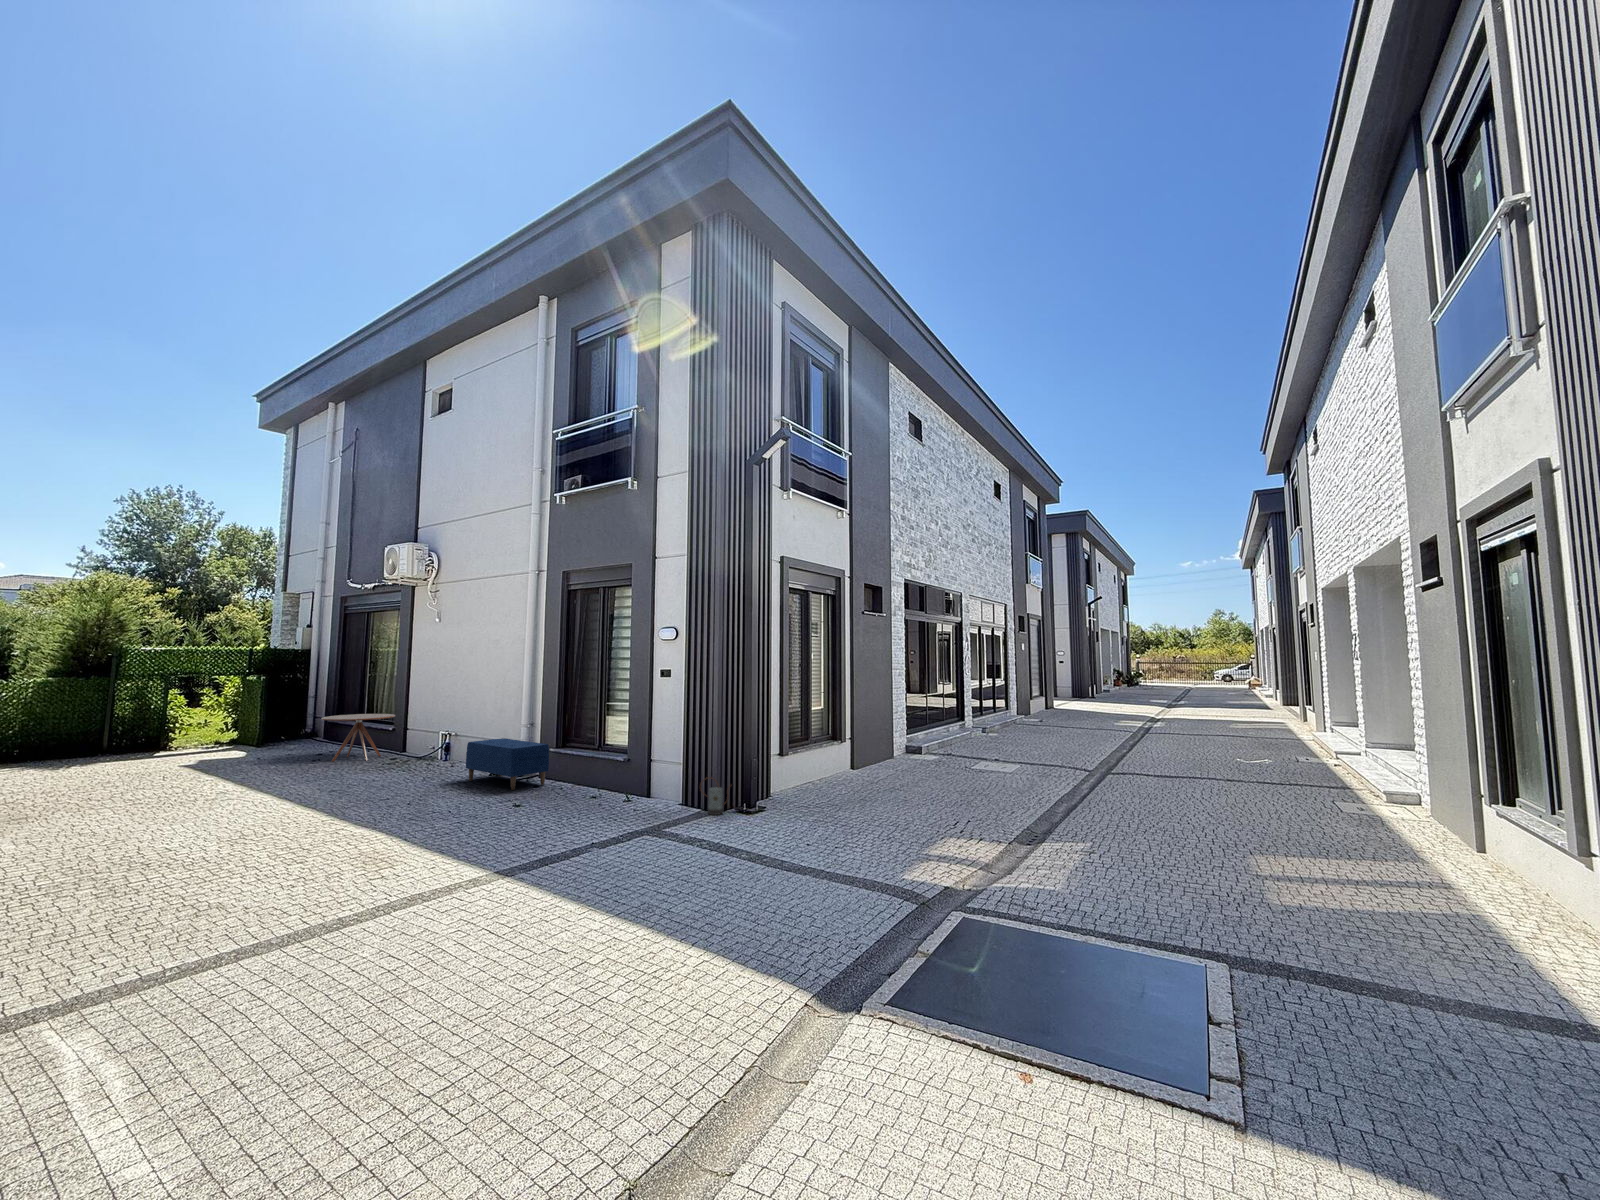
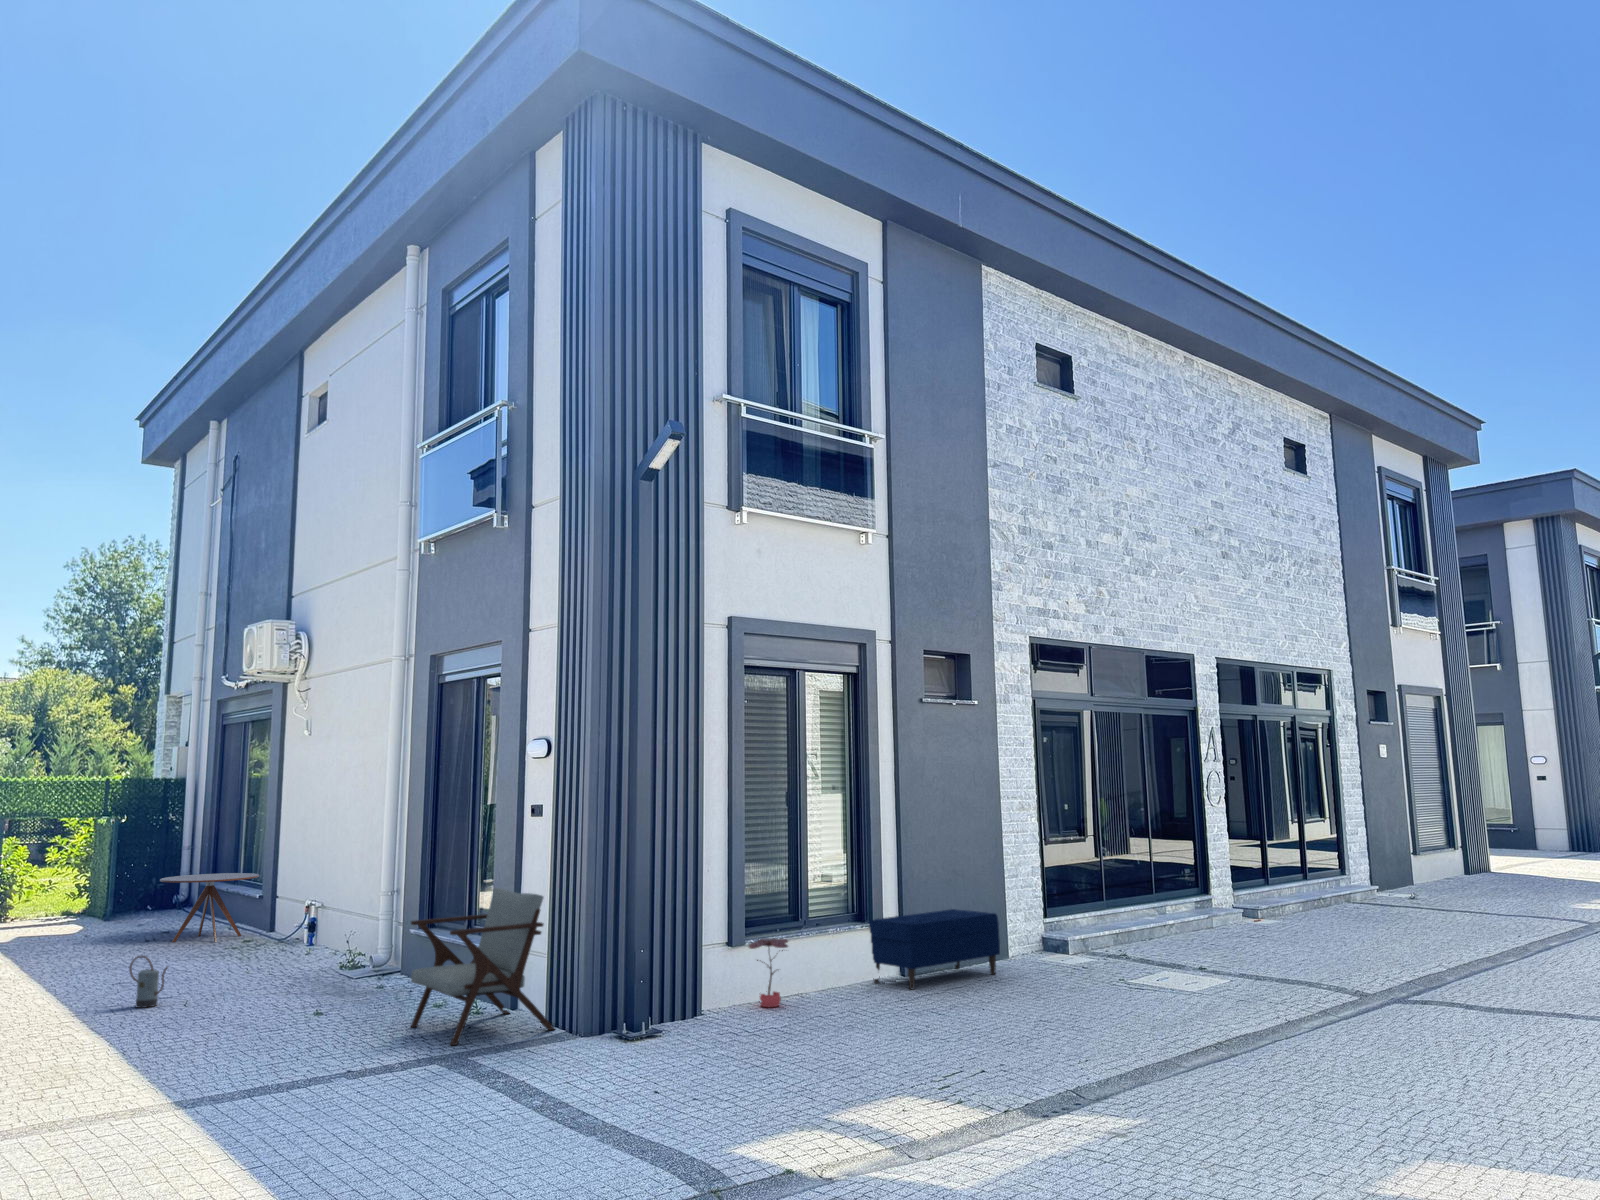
lounge chair: none [593,721,695,825] -> present [411,888,554,1045]
bench: present [466,738,549,790] -> present [868,909,1000,989]
potted plant: none [793,750,821,792] -> present [749,938,788,1007]
watering can: present [700,777,730,815] -> present [129,956,168,1008]

